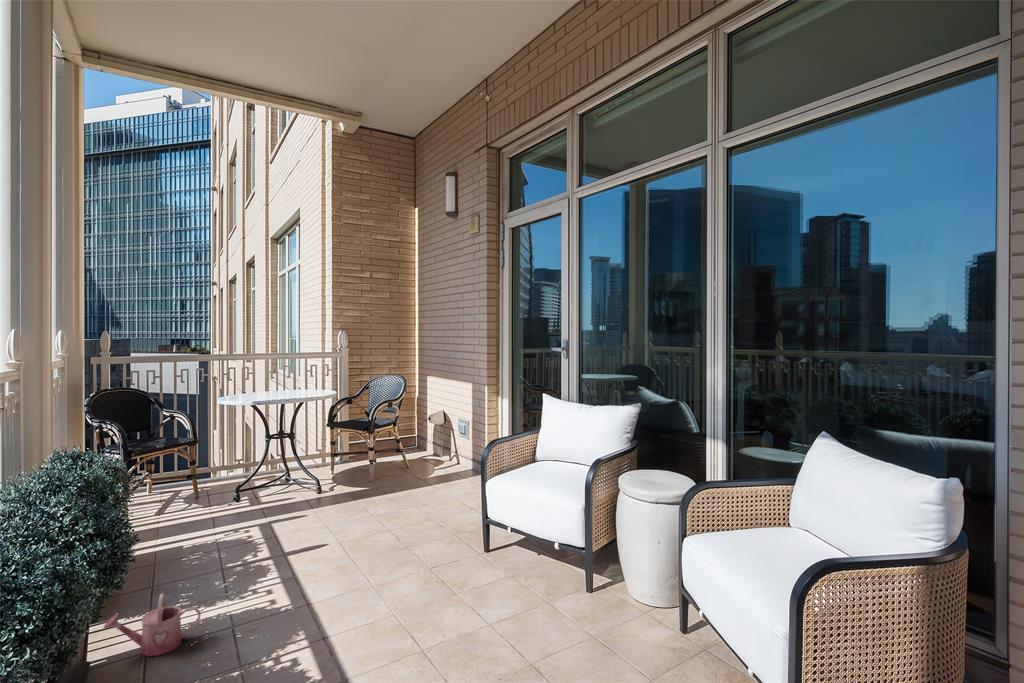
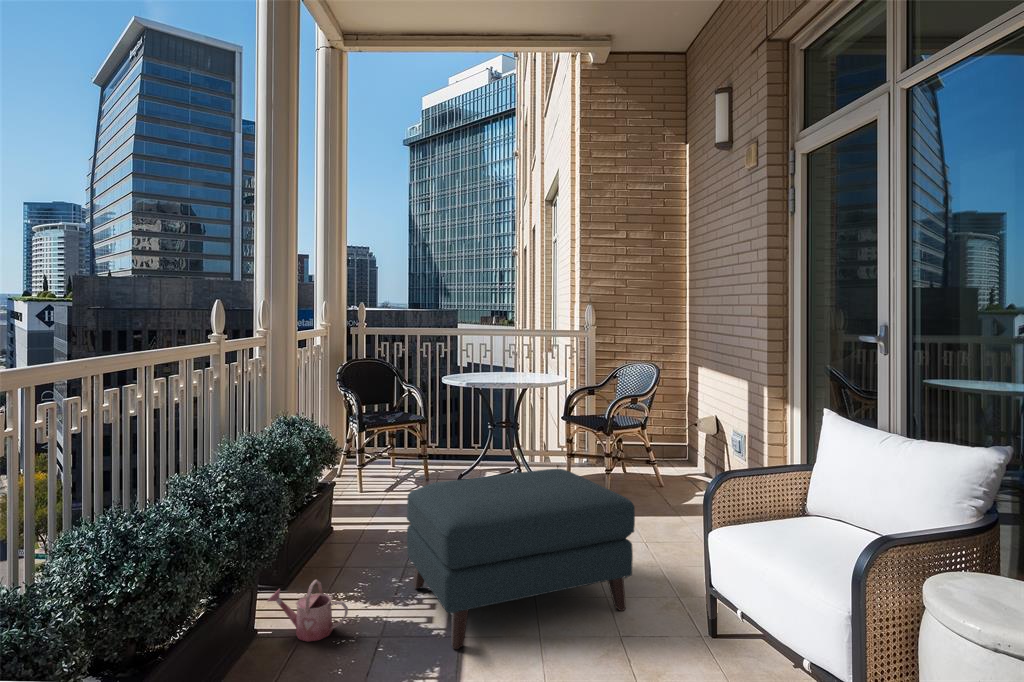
ottoman: none [238,460,440,618] -> present [407,469,635,649]

